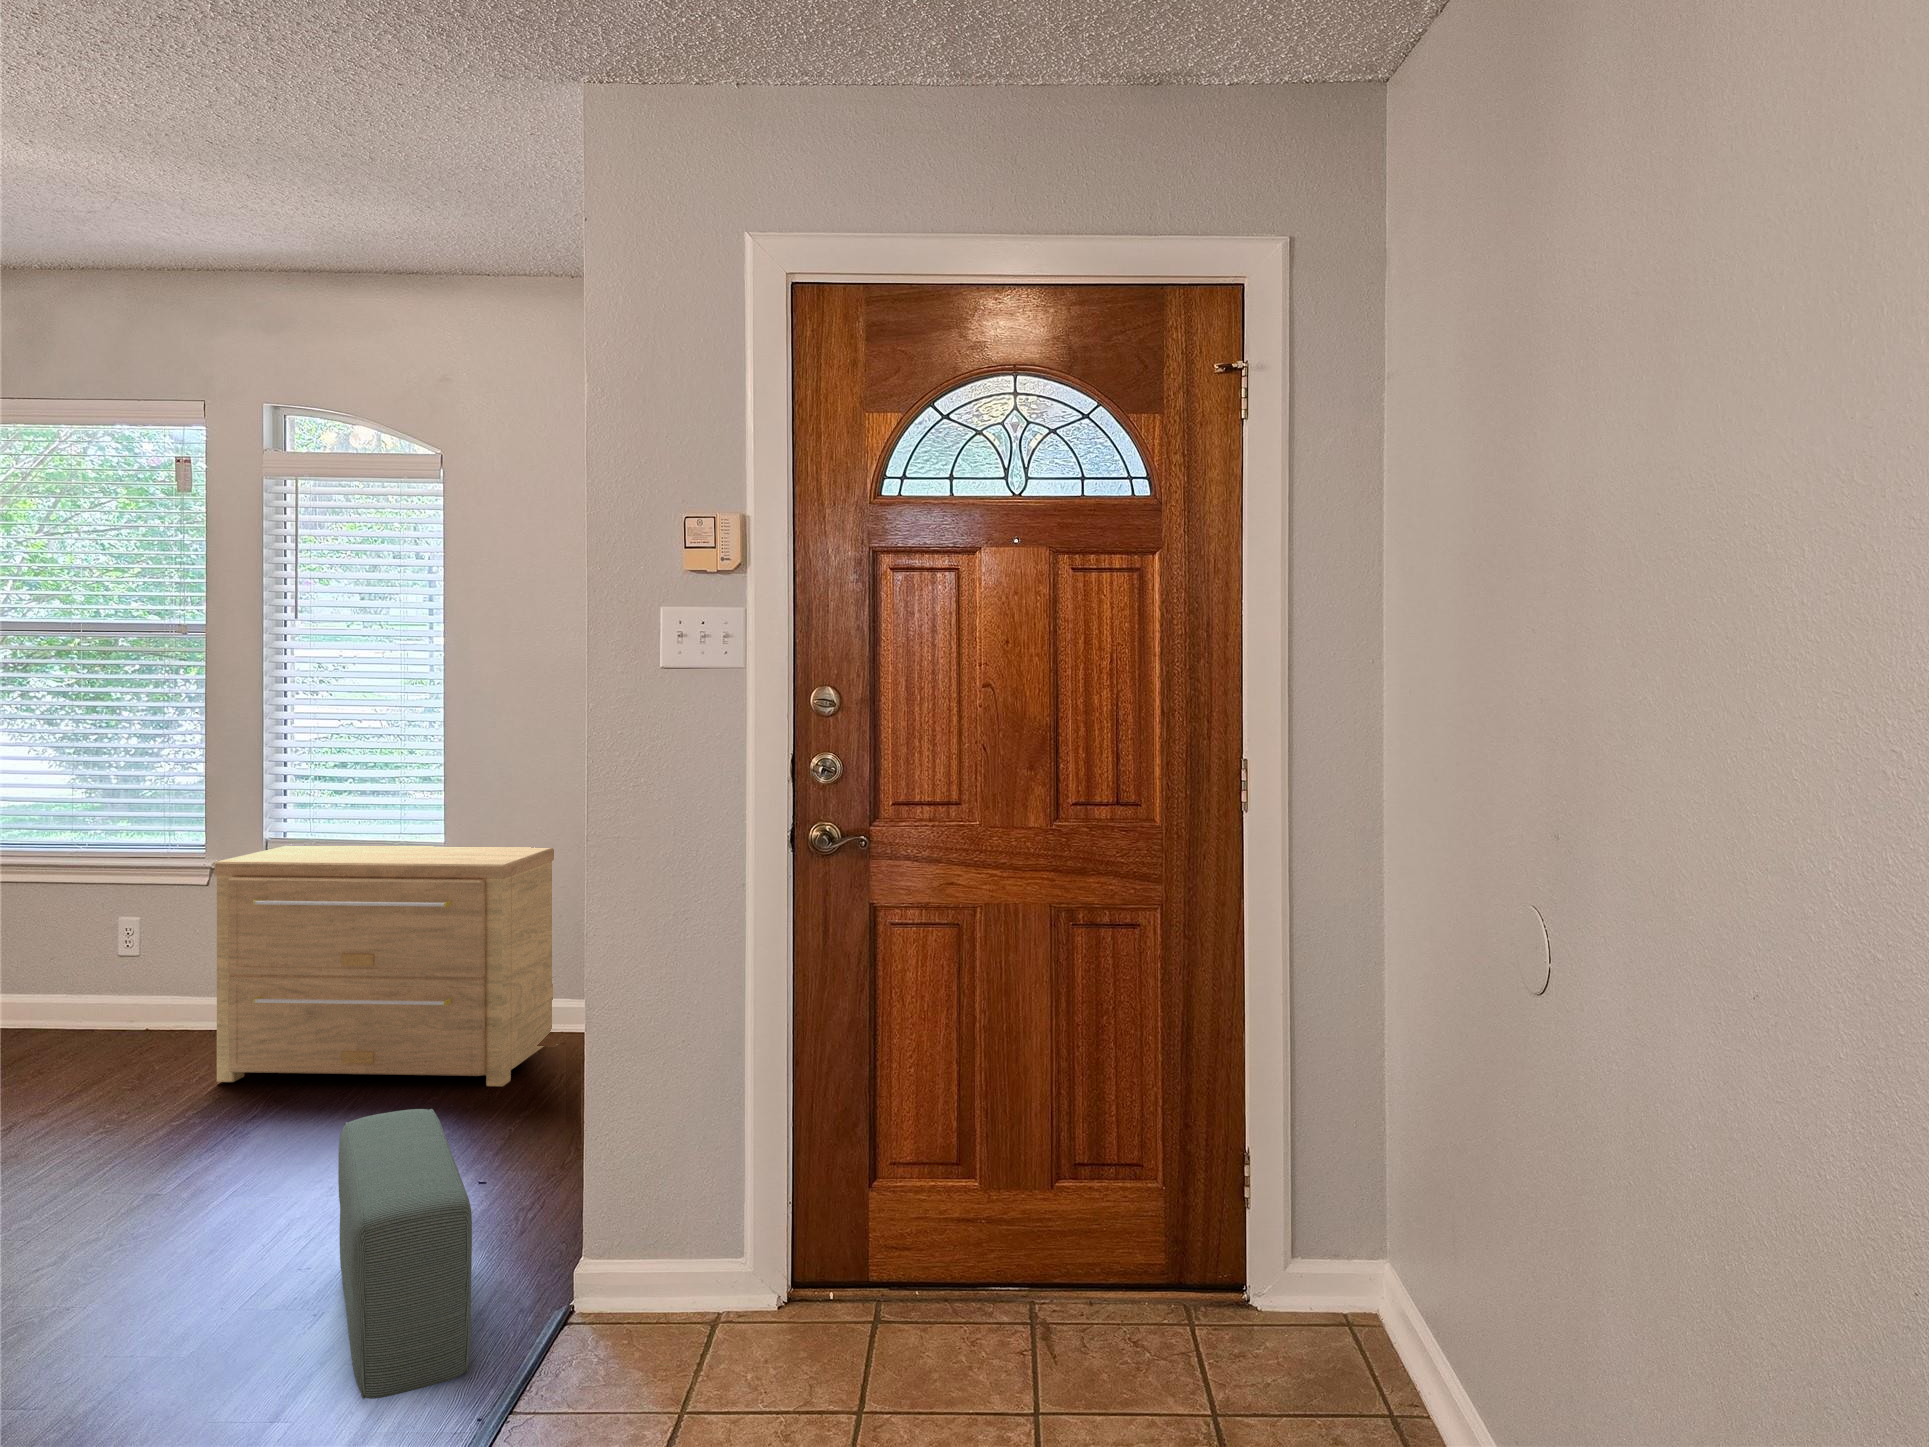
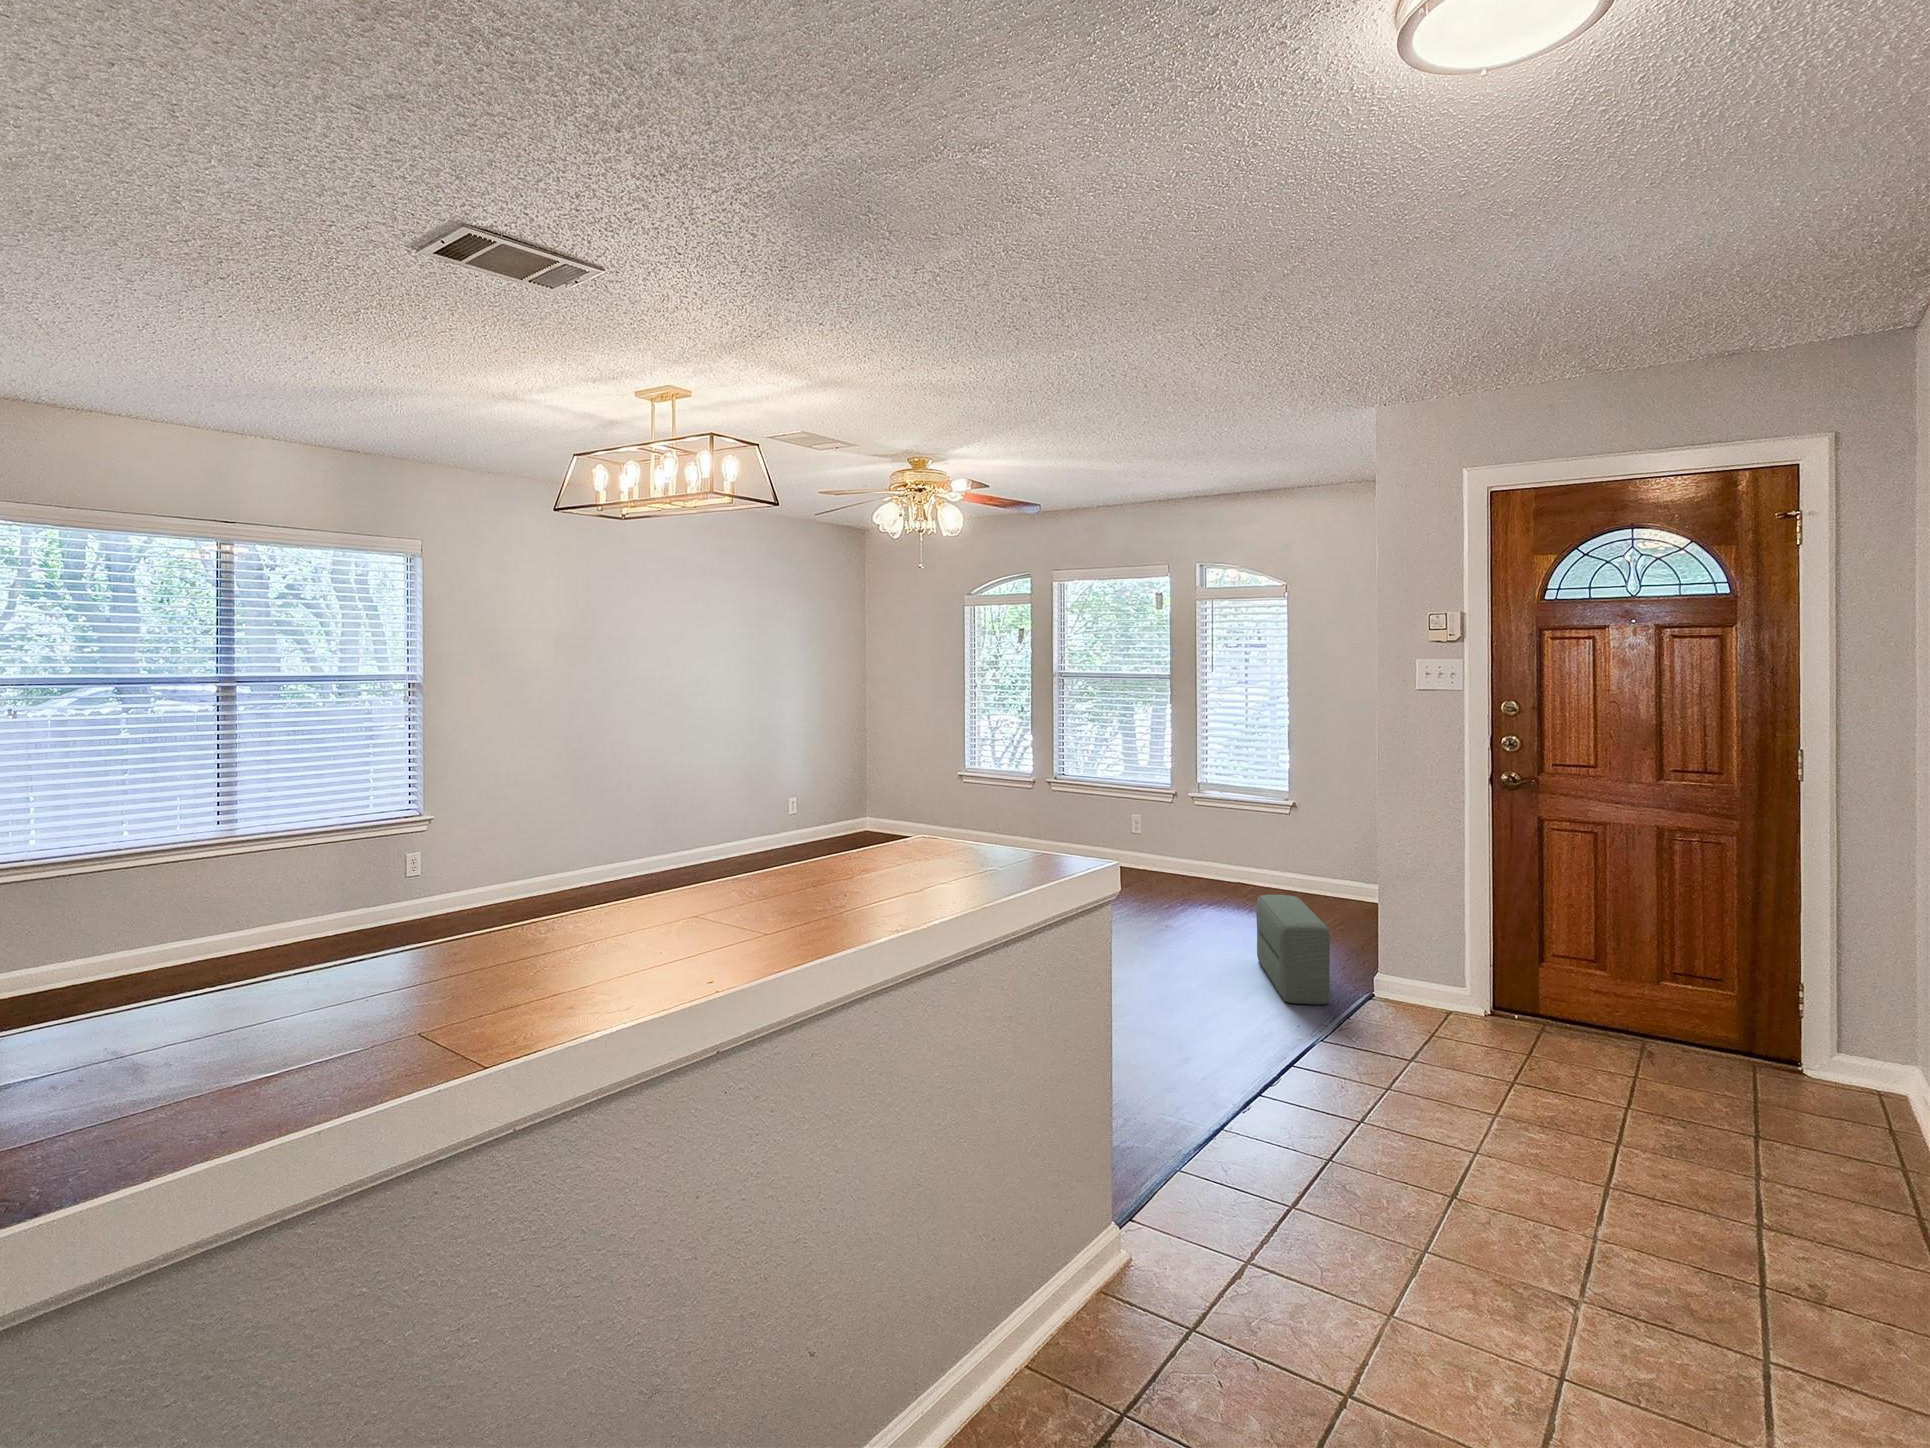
side table: present [215,846,558,1086] -> none [1164,771,1339,908]

